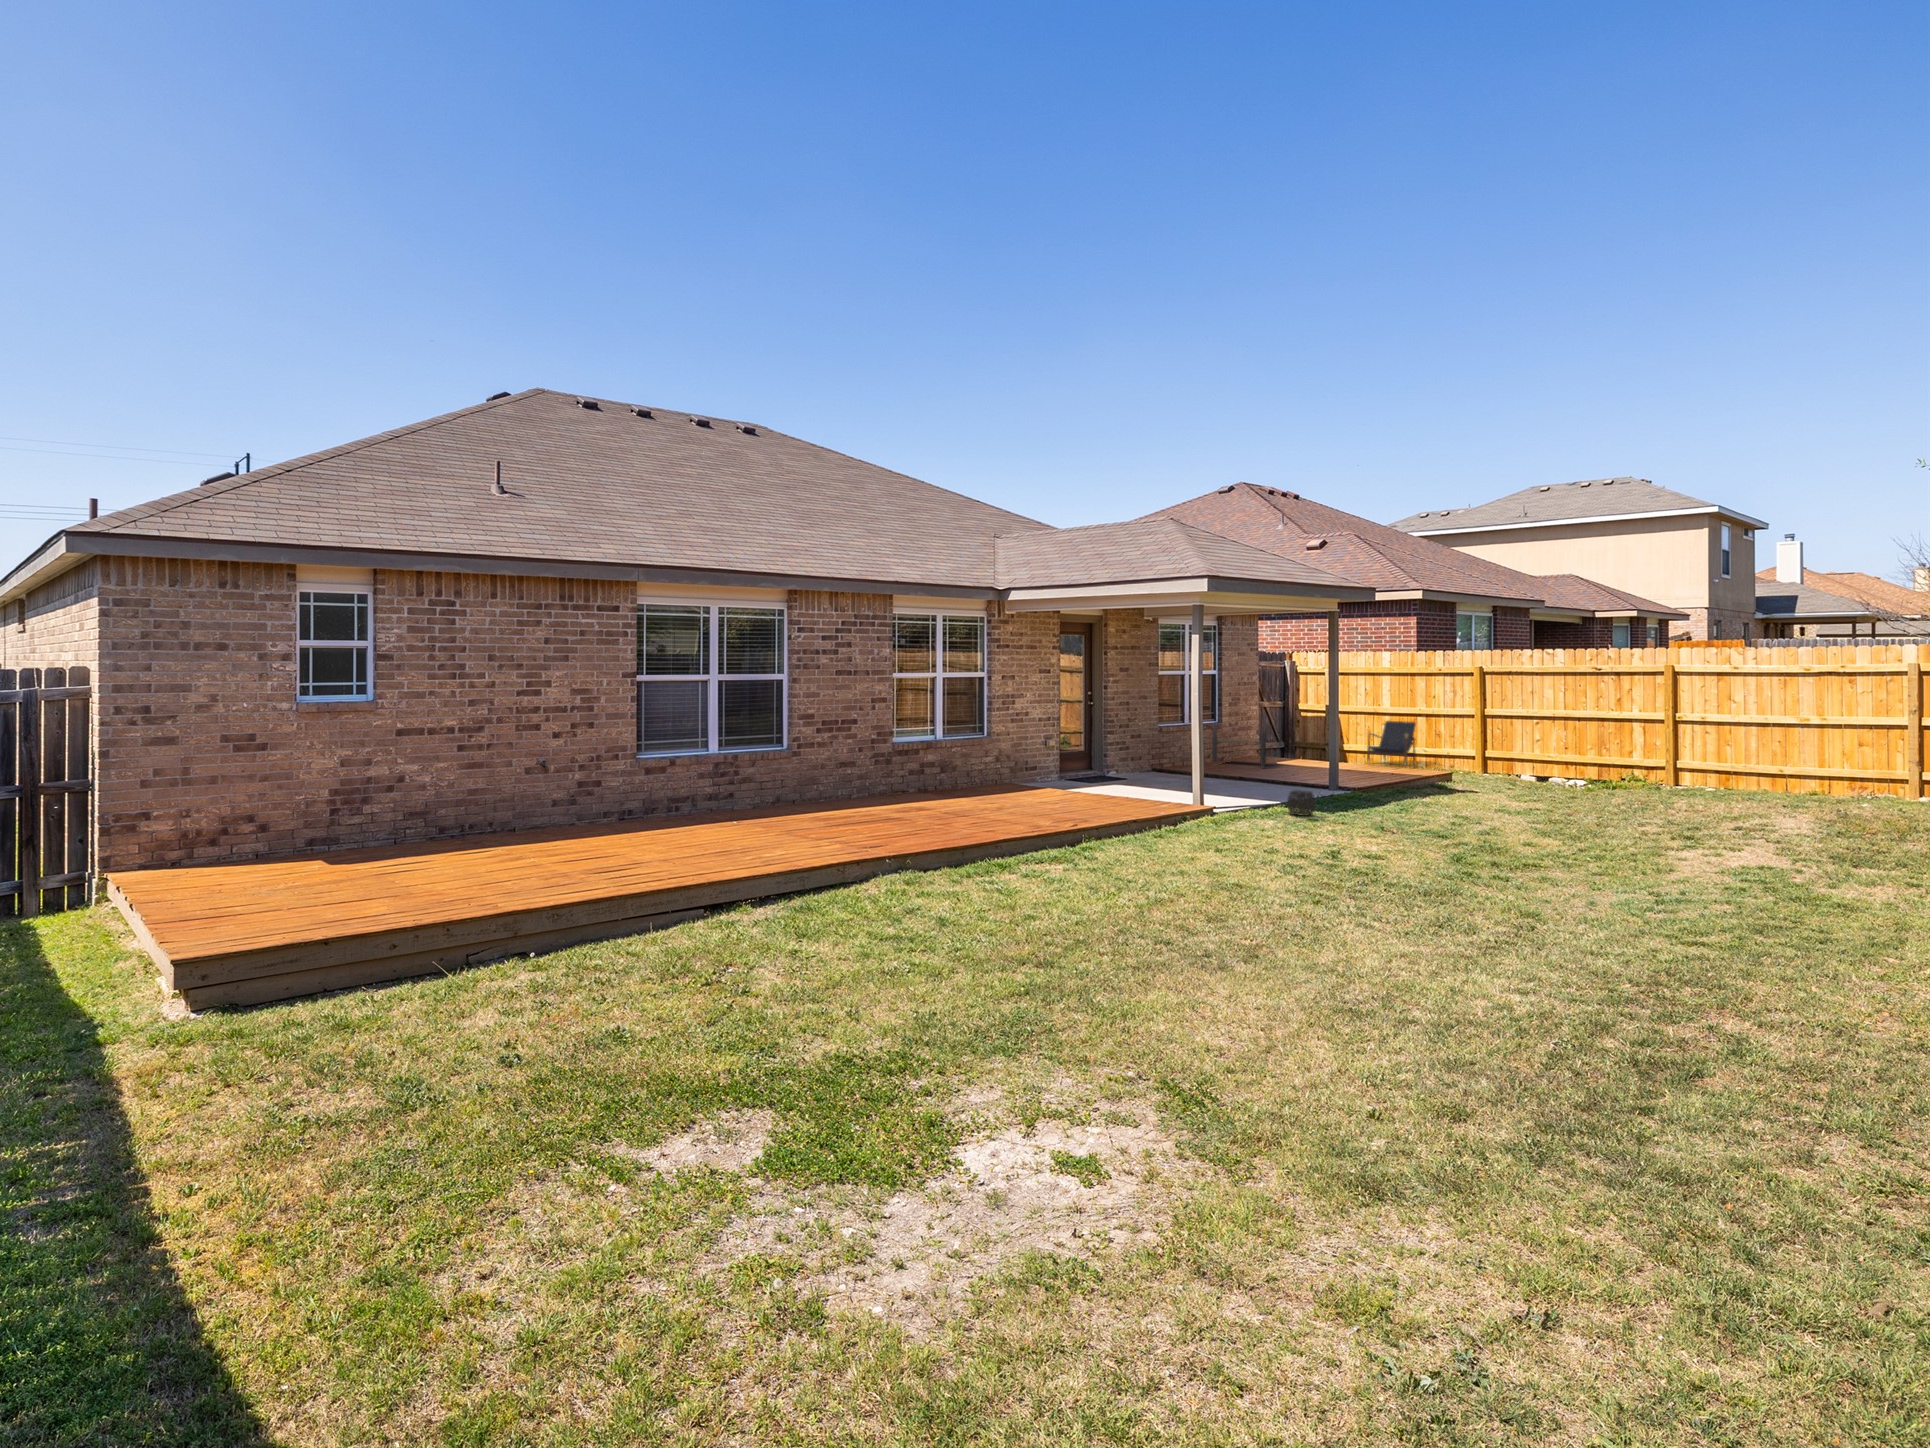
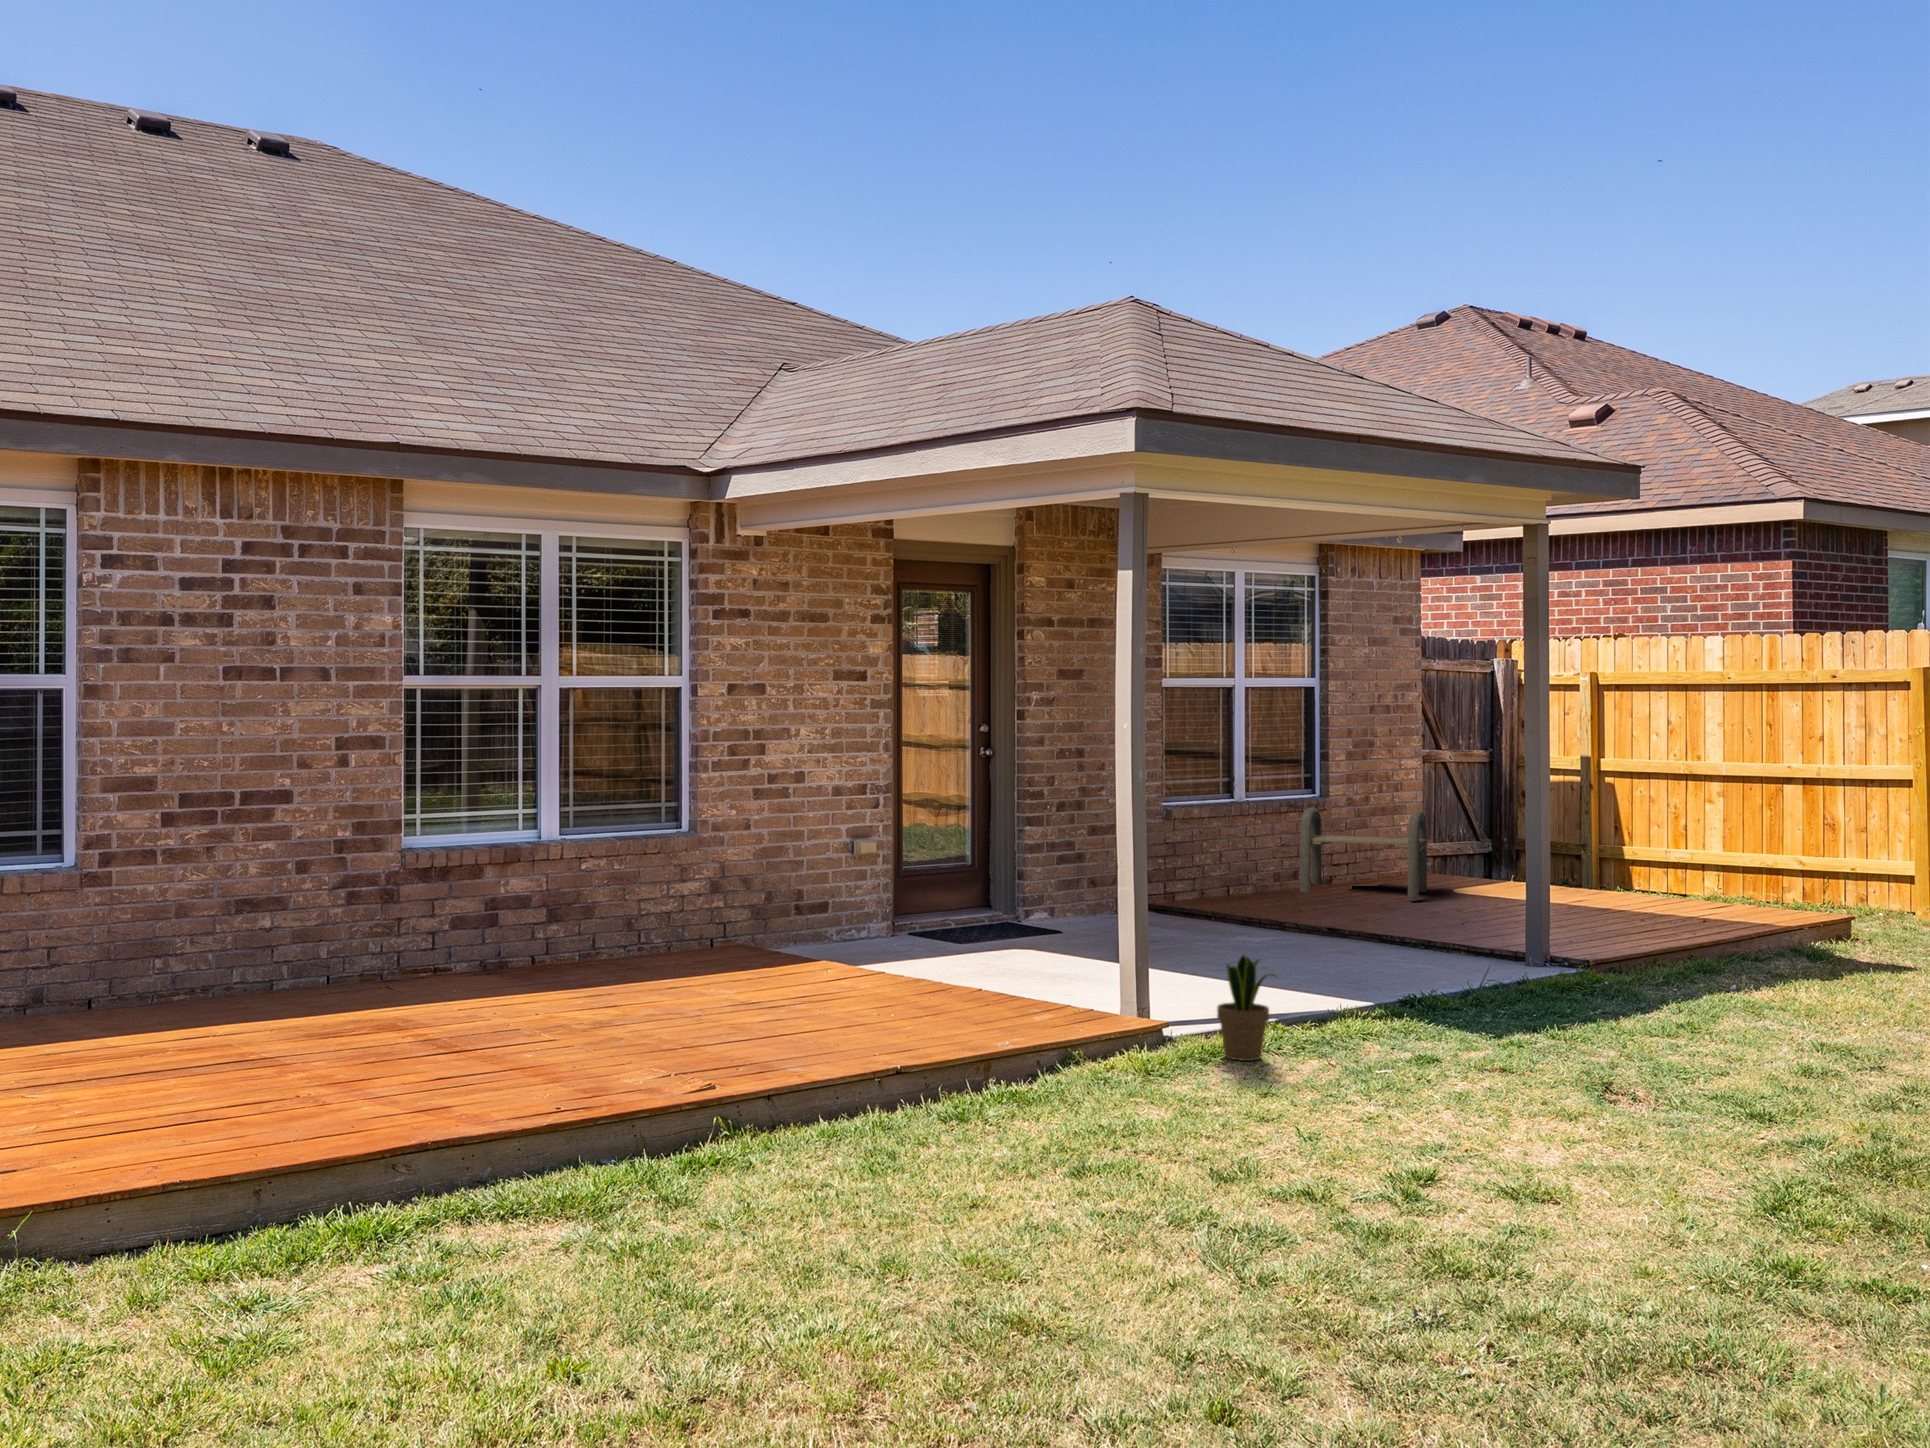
lounge chair: present [1367,721,1416,765] -> none [1666,793,1779,900]
potted plant: none [1227,778,1251,819] -> present [1217,955,1275,1061]
woven basket: present [1287,790,1315,816] -> none [1386,982,1459,1051]

